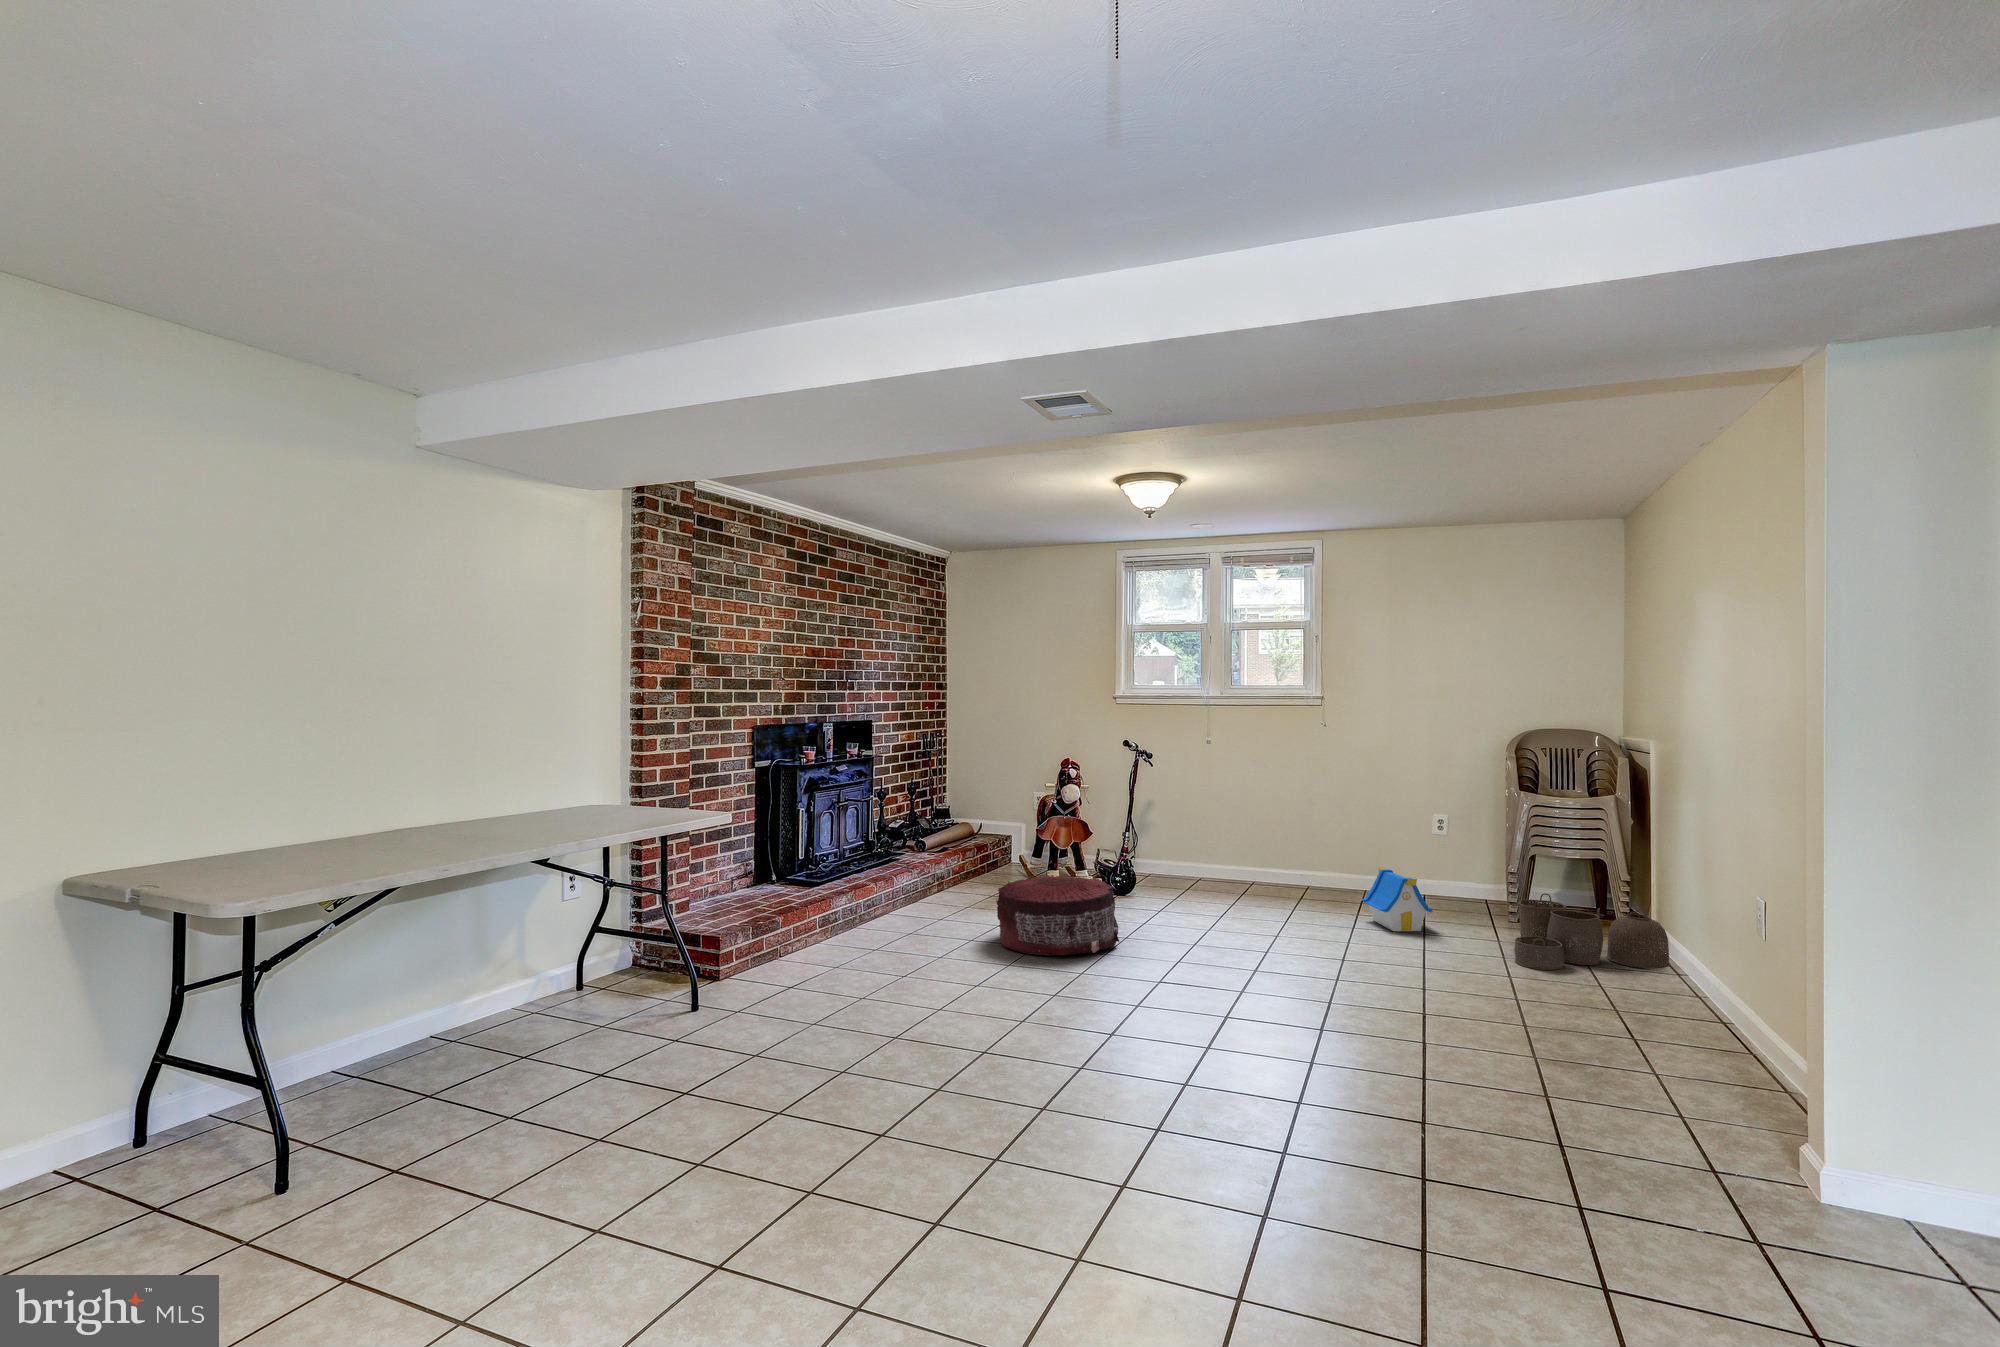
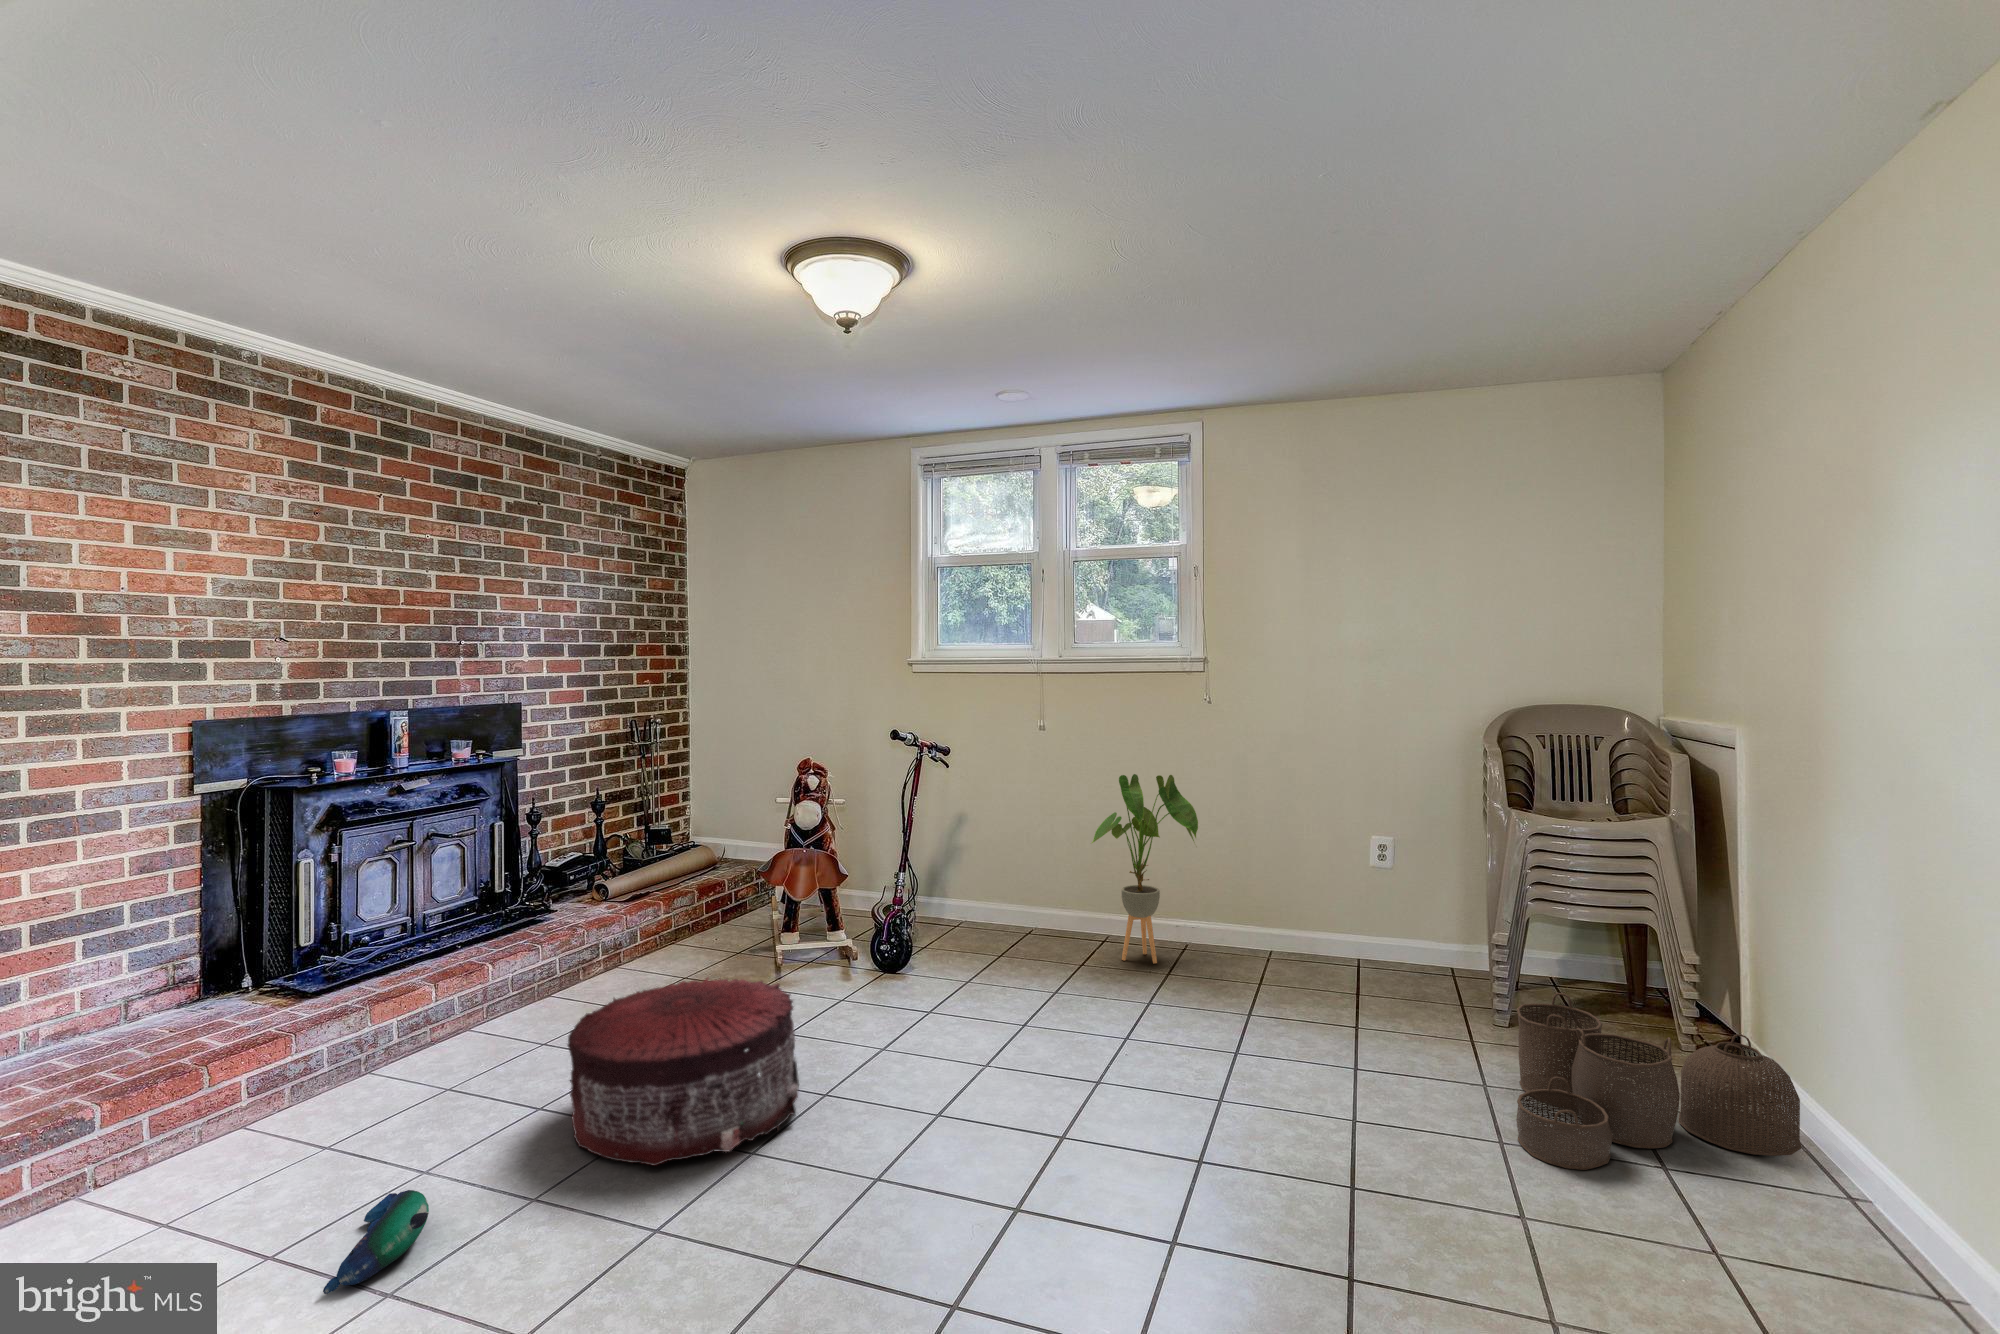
house plant: none [1249,772,1322,895] -> present [1092,774,1198,963]
toy house: present [1362,867,1433,931] -> none [1253,934,1370,1054]
plush toy: none [937,952,980,984] -> present [323,1190,429,1294]

